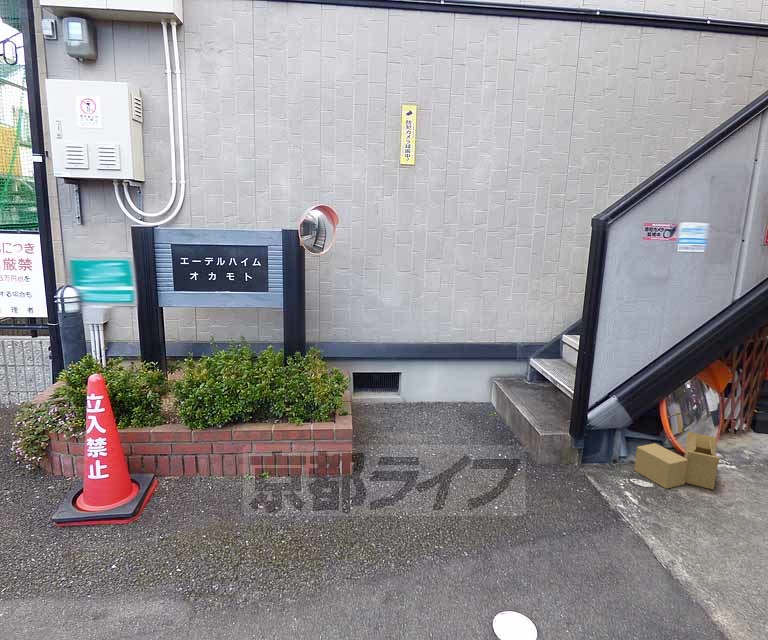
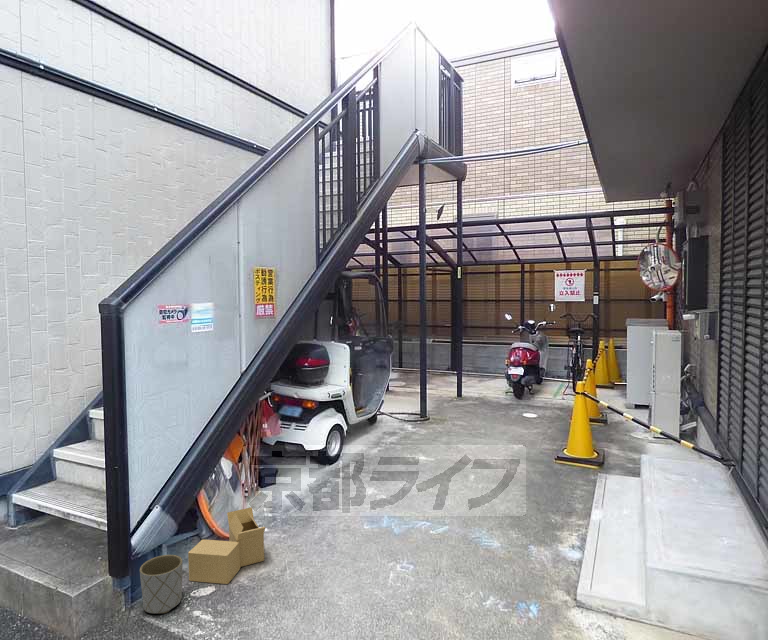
planter: none [590,436,627,481] -> present [140,555,183,613]

